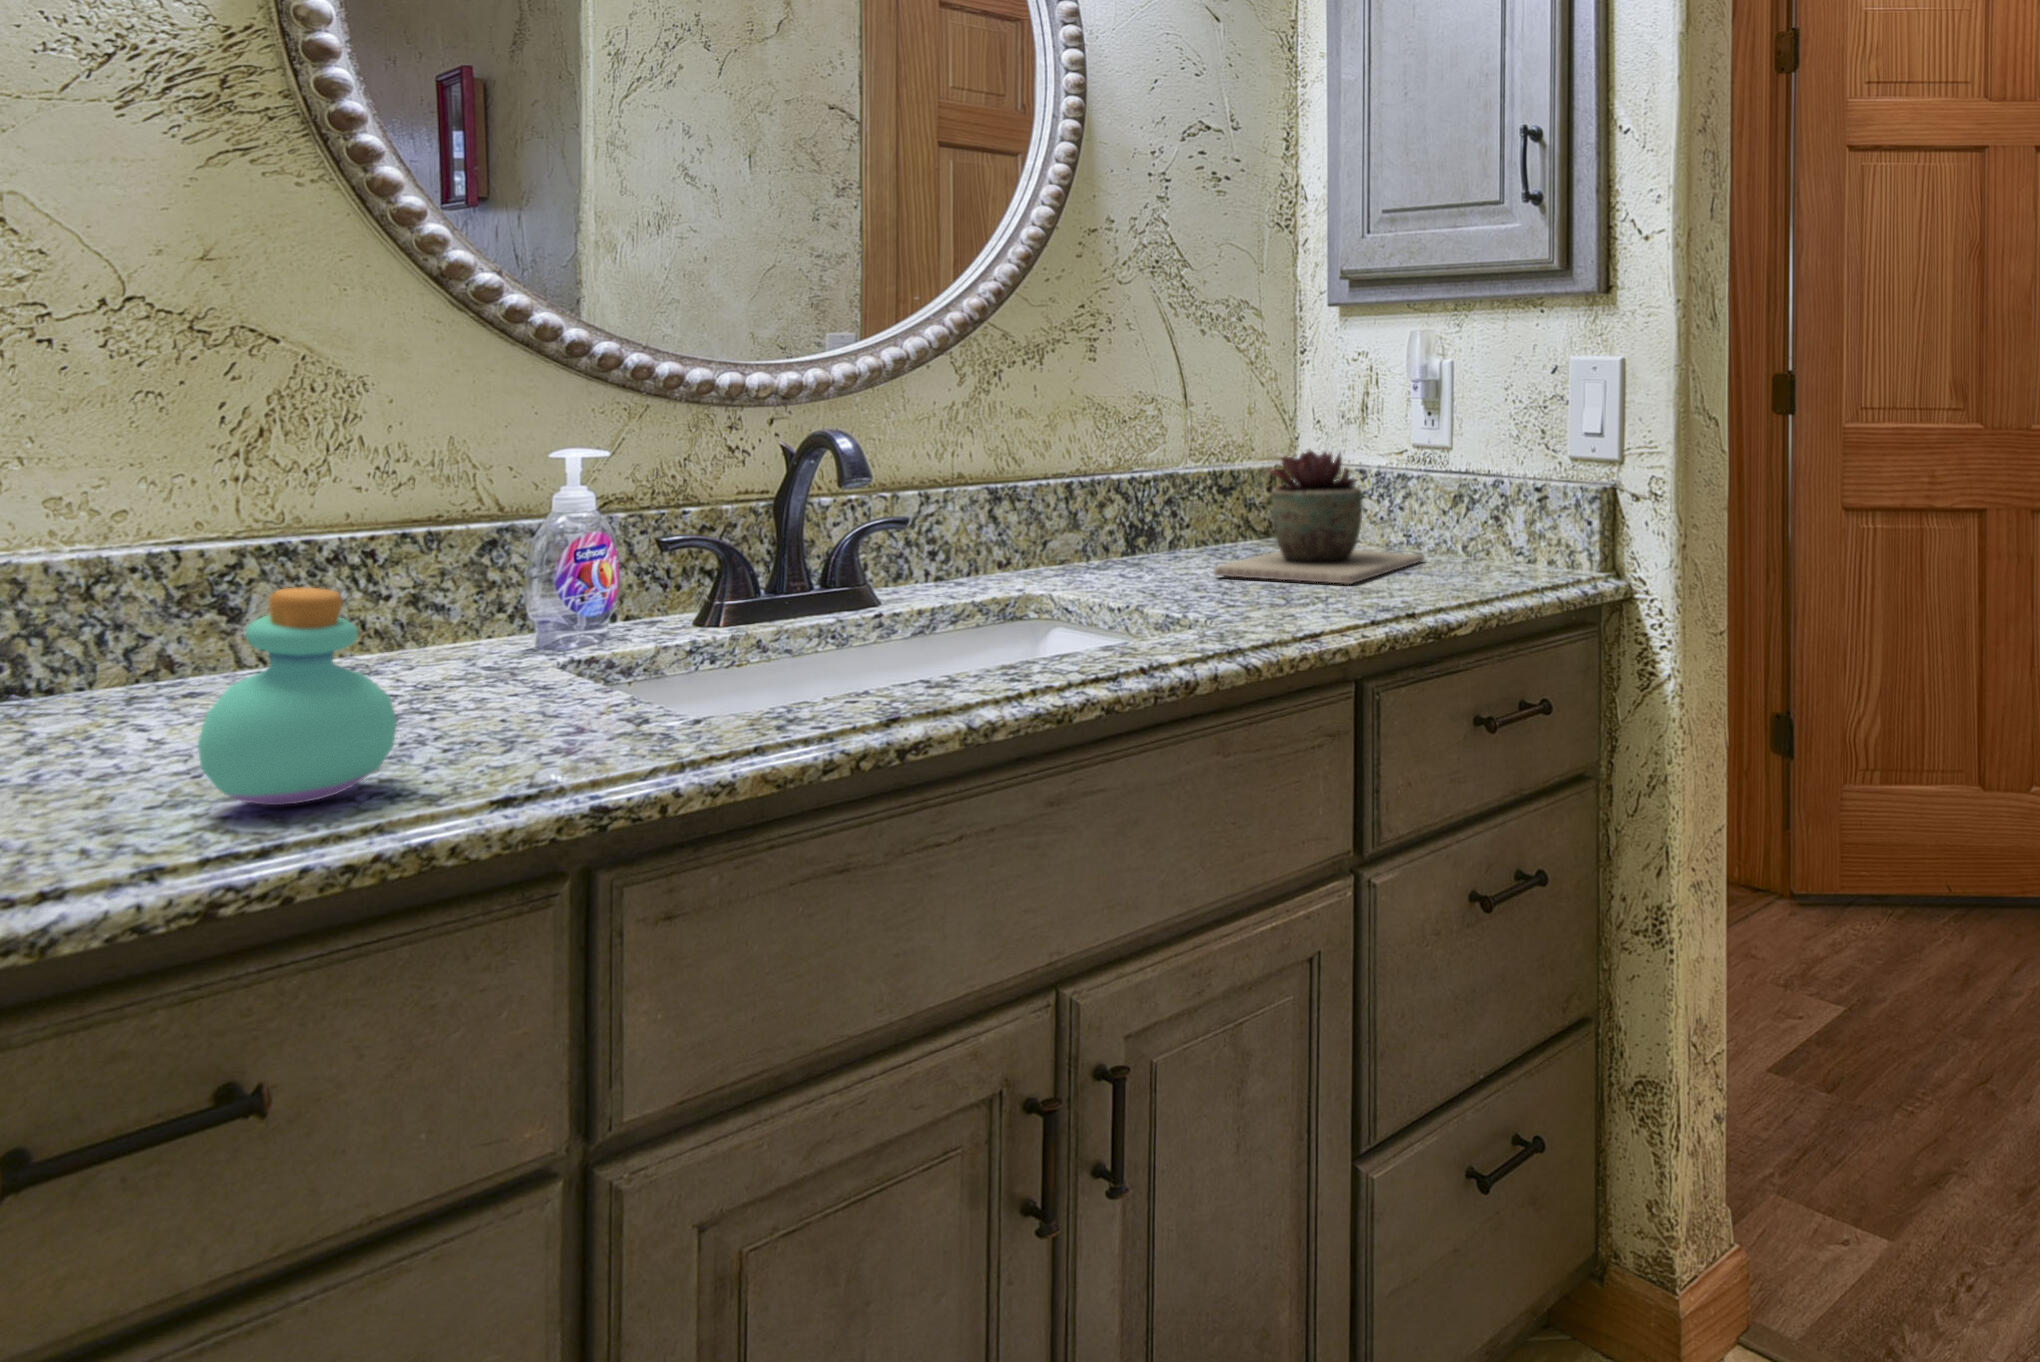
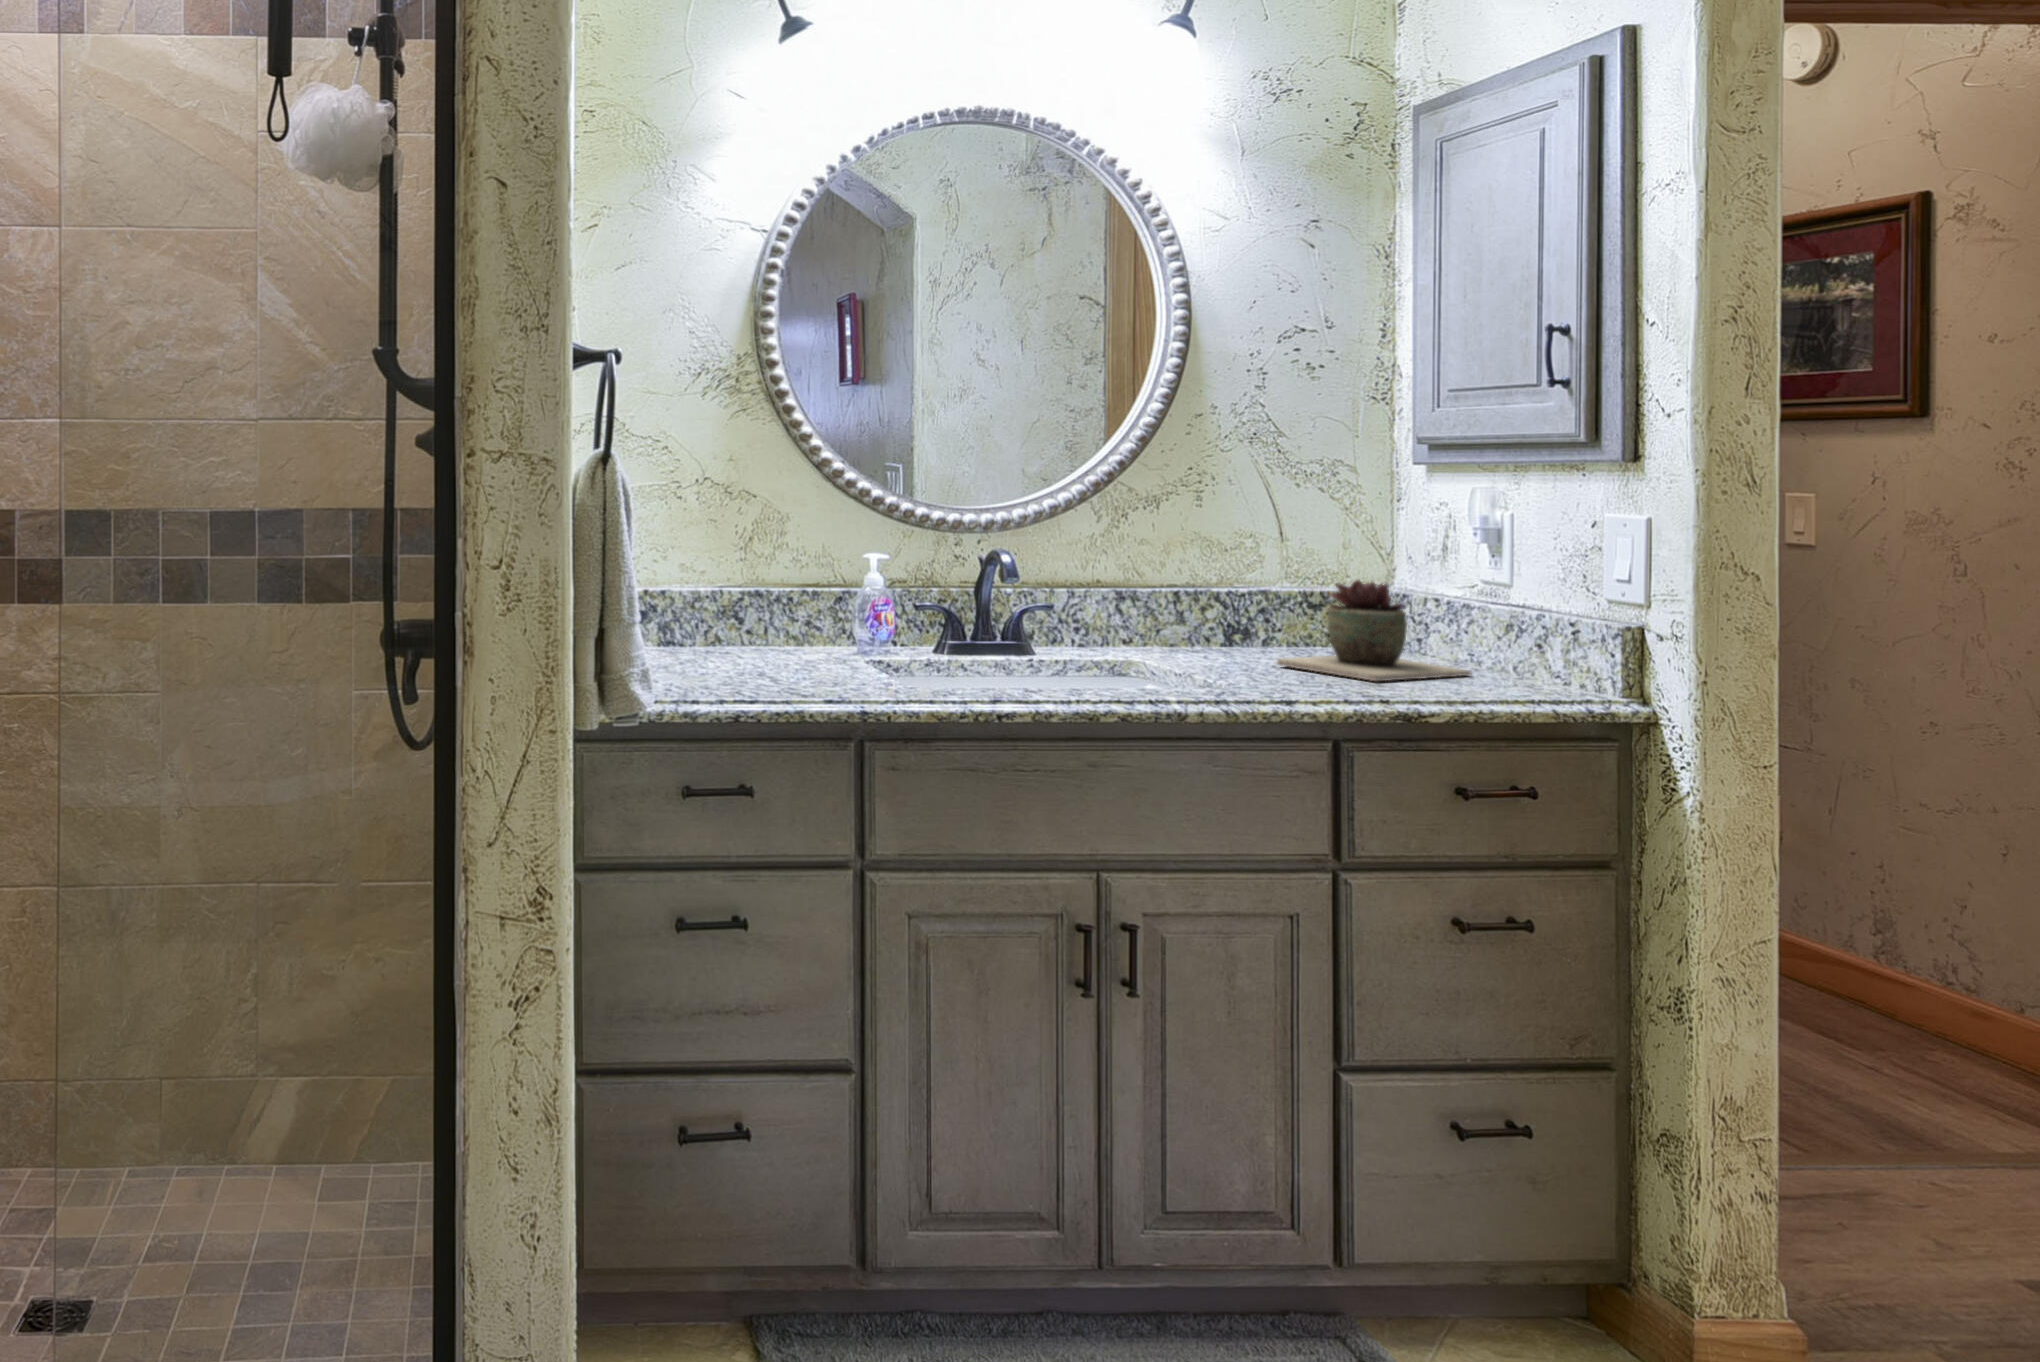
perfume bottle: present [198,587,397,805] -> none [723,604,788,693]

